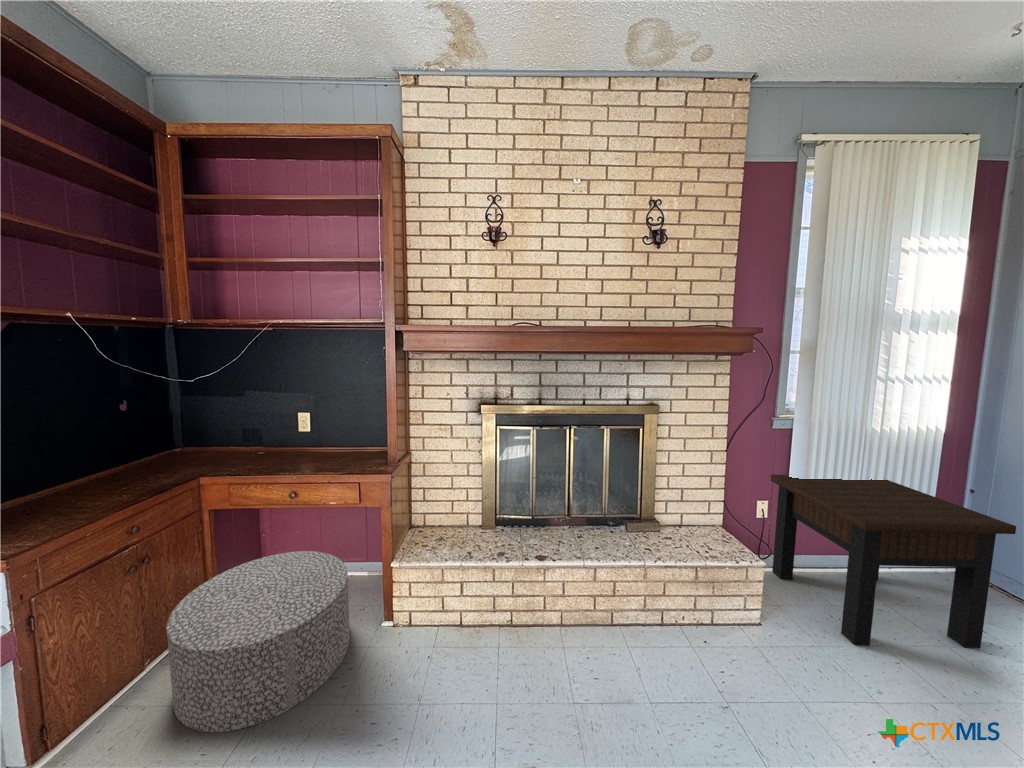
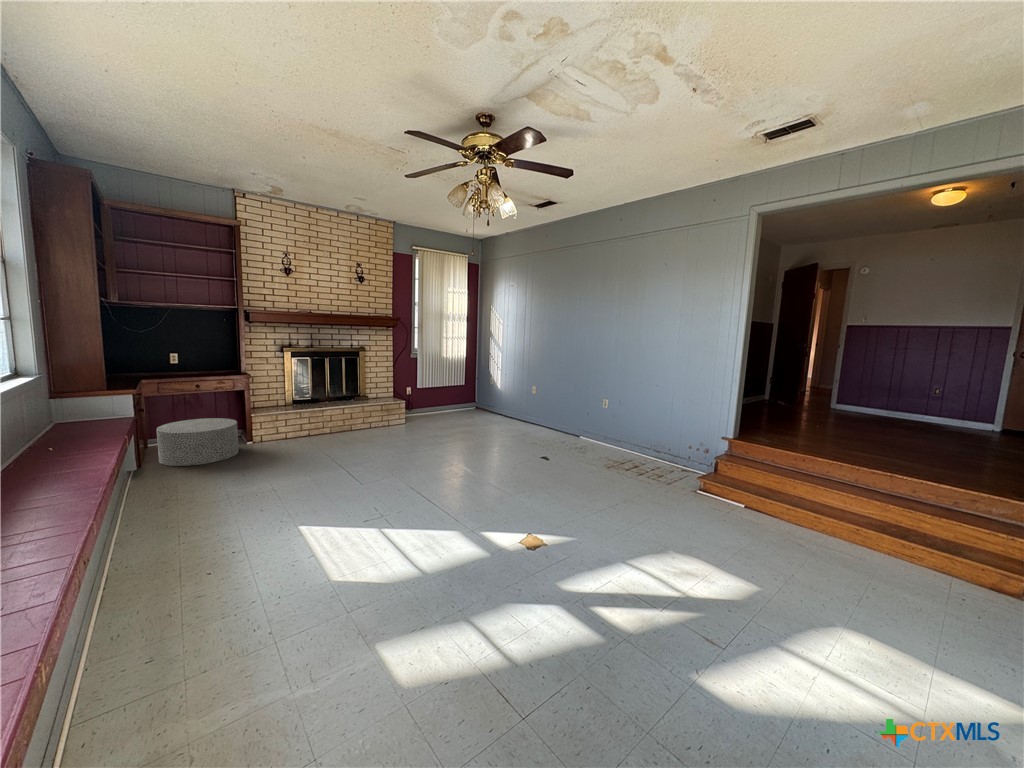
side table: present [771,475,1016,648] -> none [411,375,469,423]

